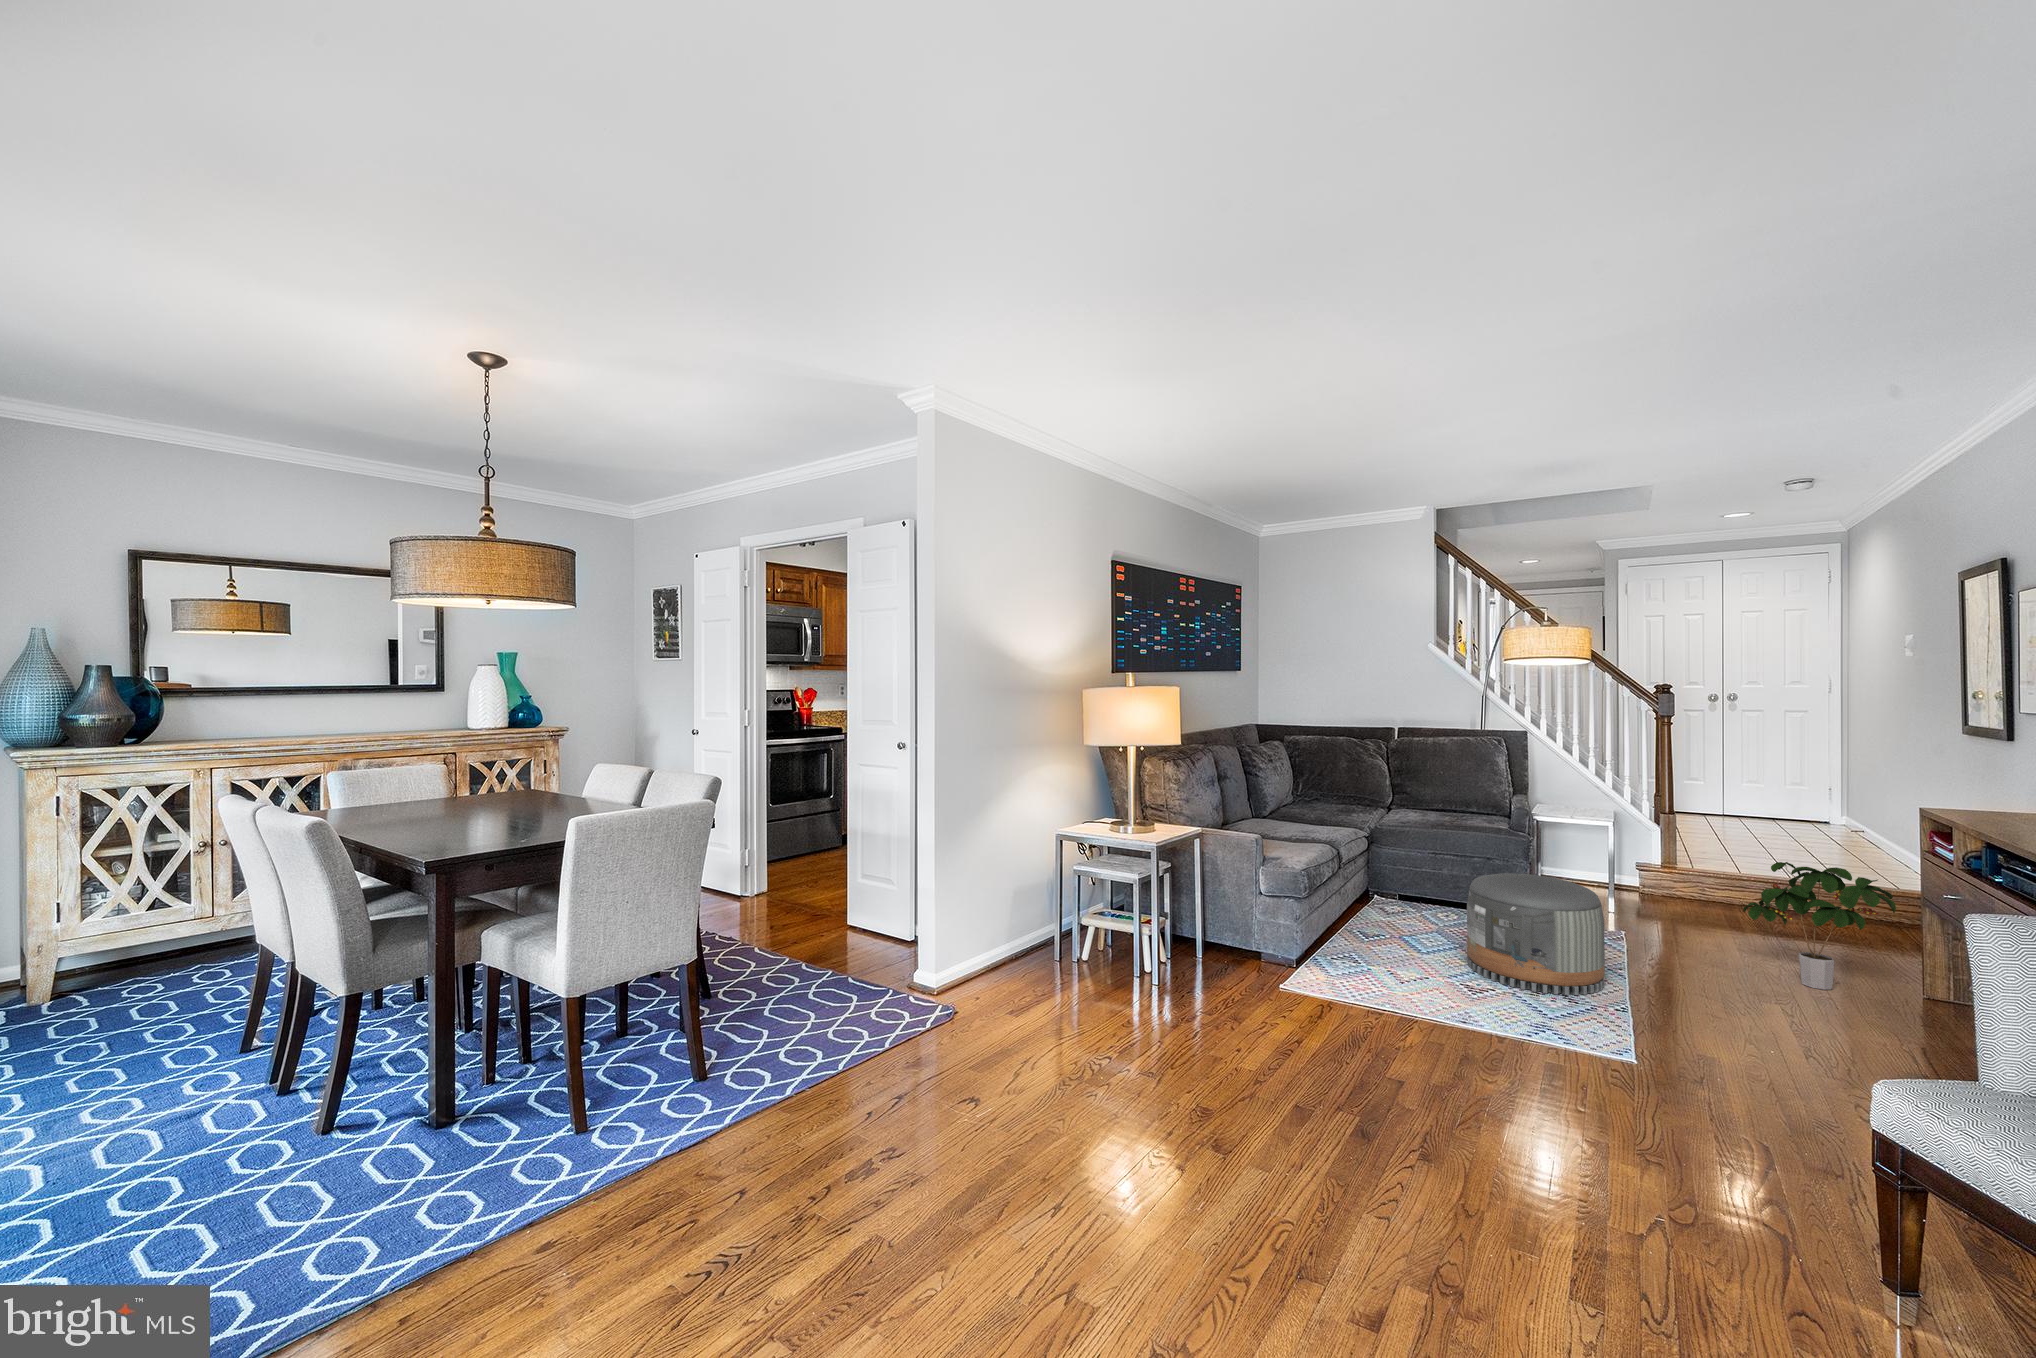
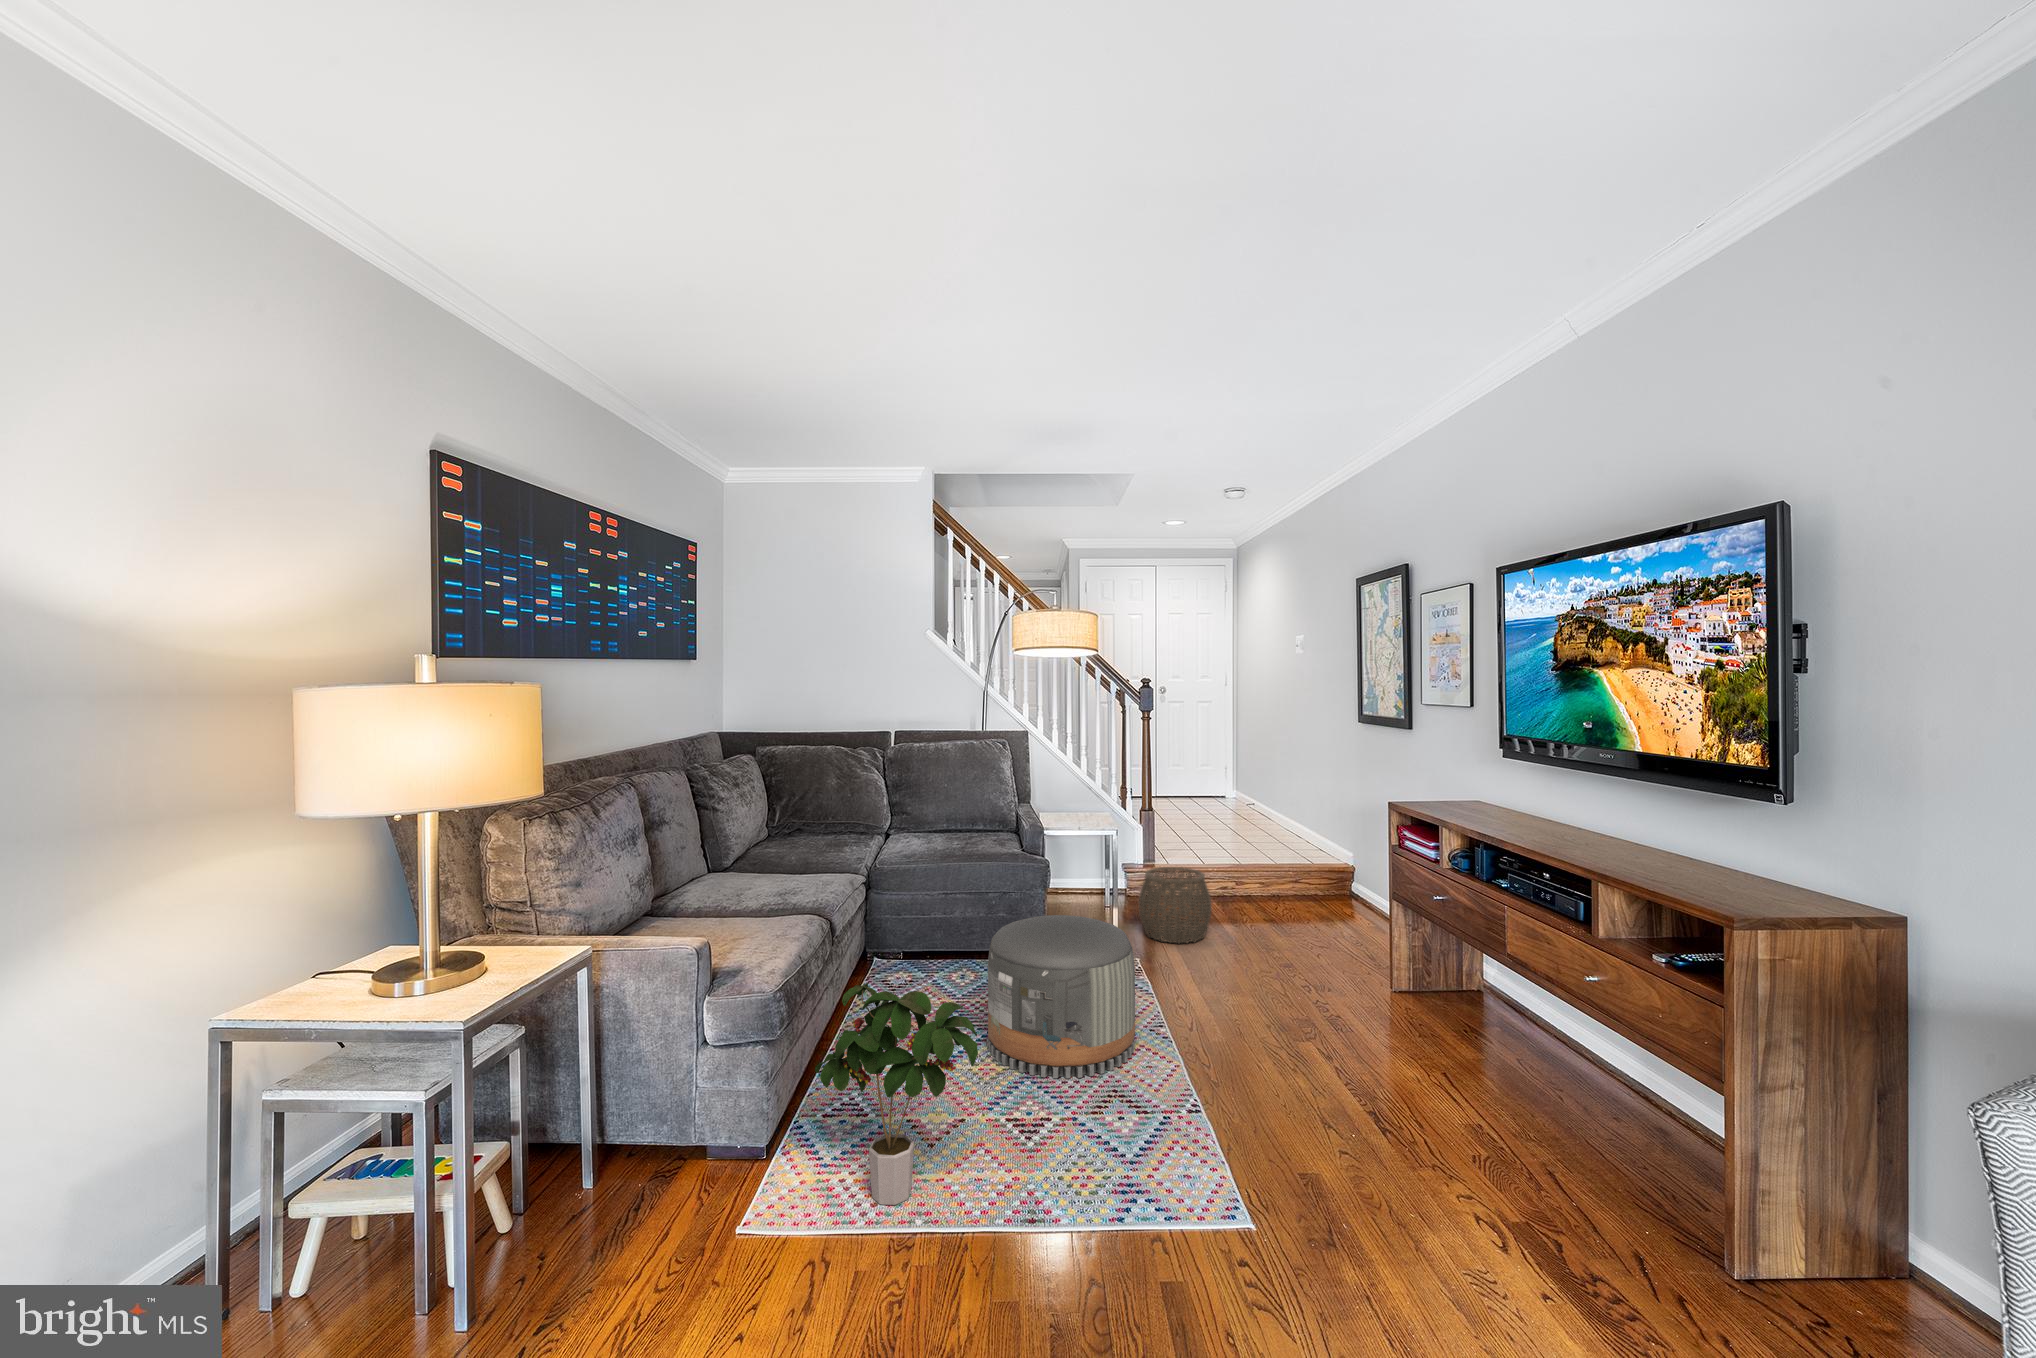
woven basket: none [1639,862,1728,935] -> present [1139,867,1212,943]
potted plant: present [1743,862,1896,990] -> present [815,982,978,1205]

